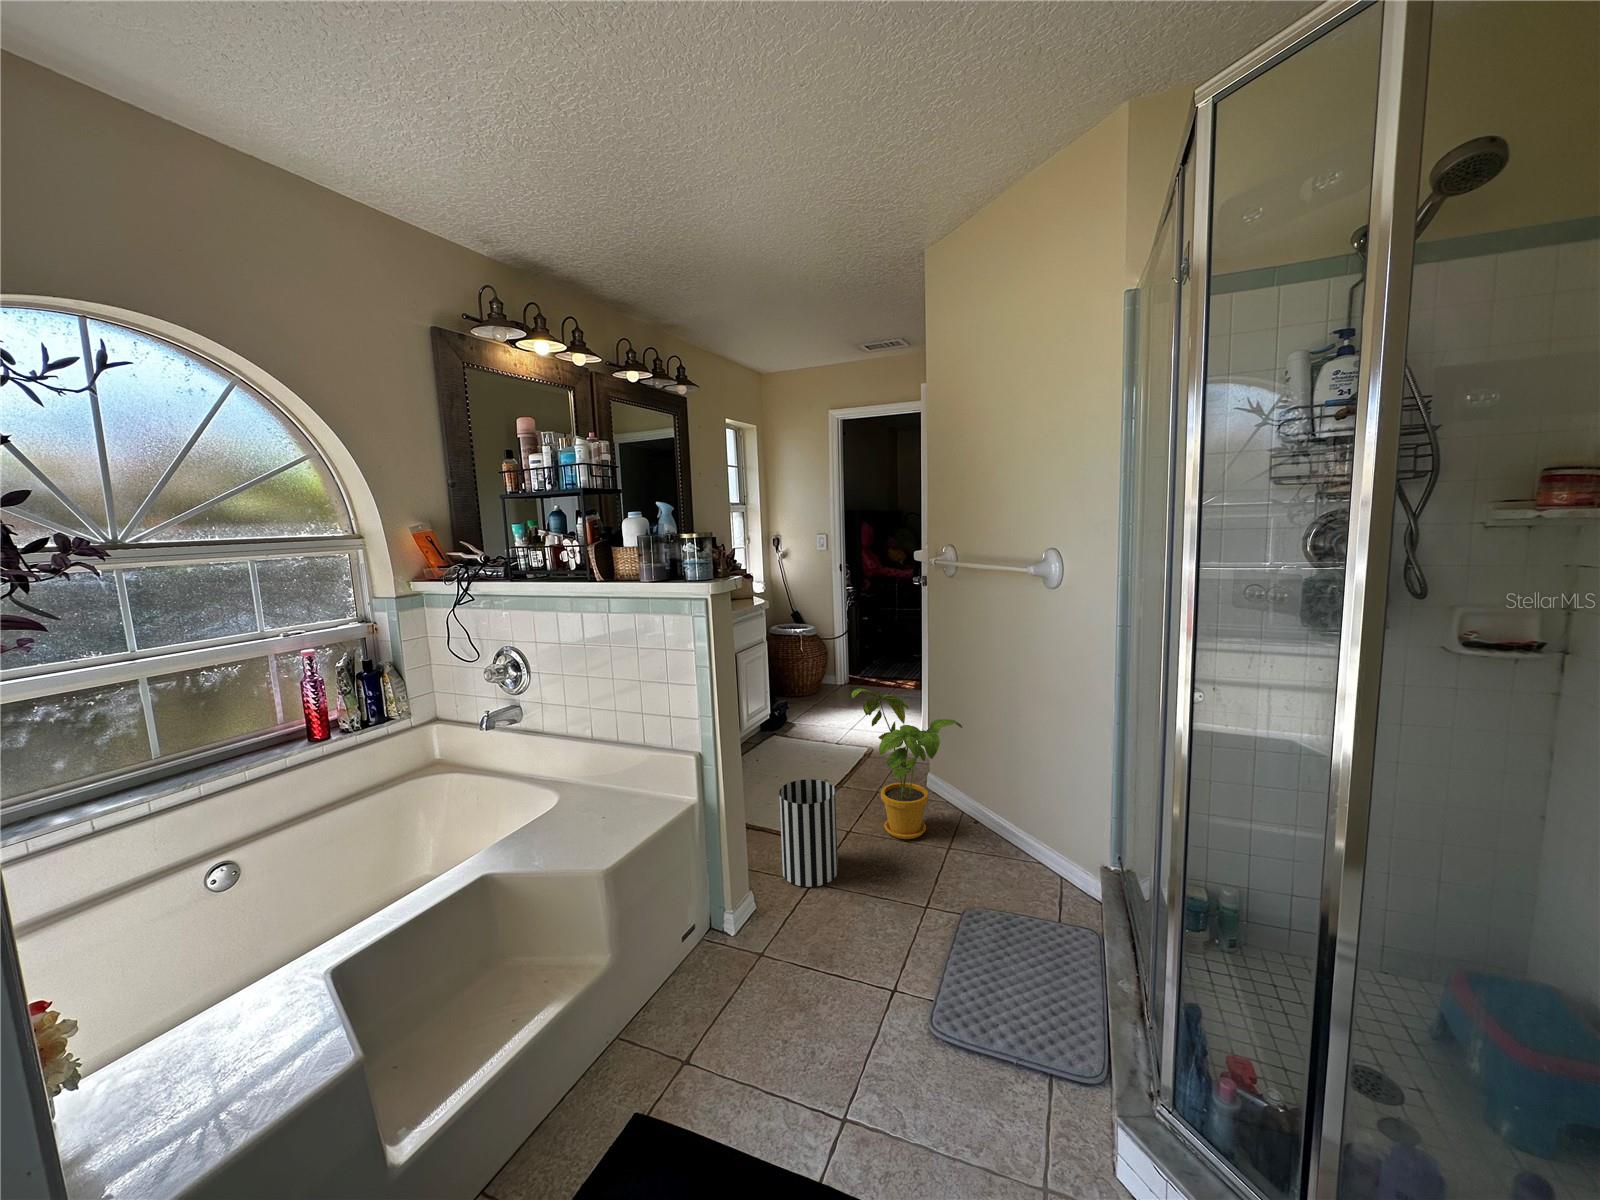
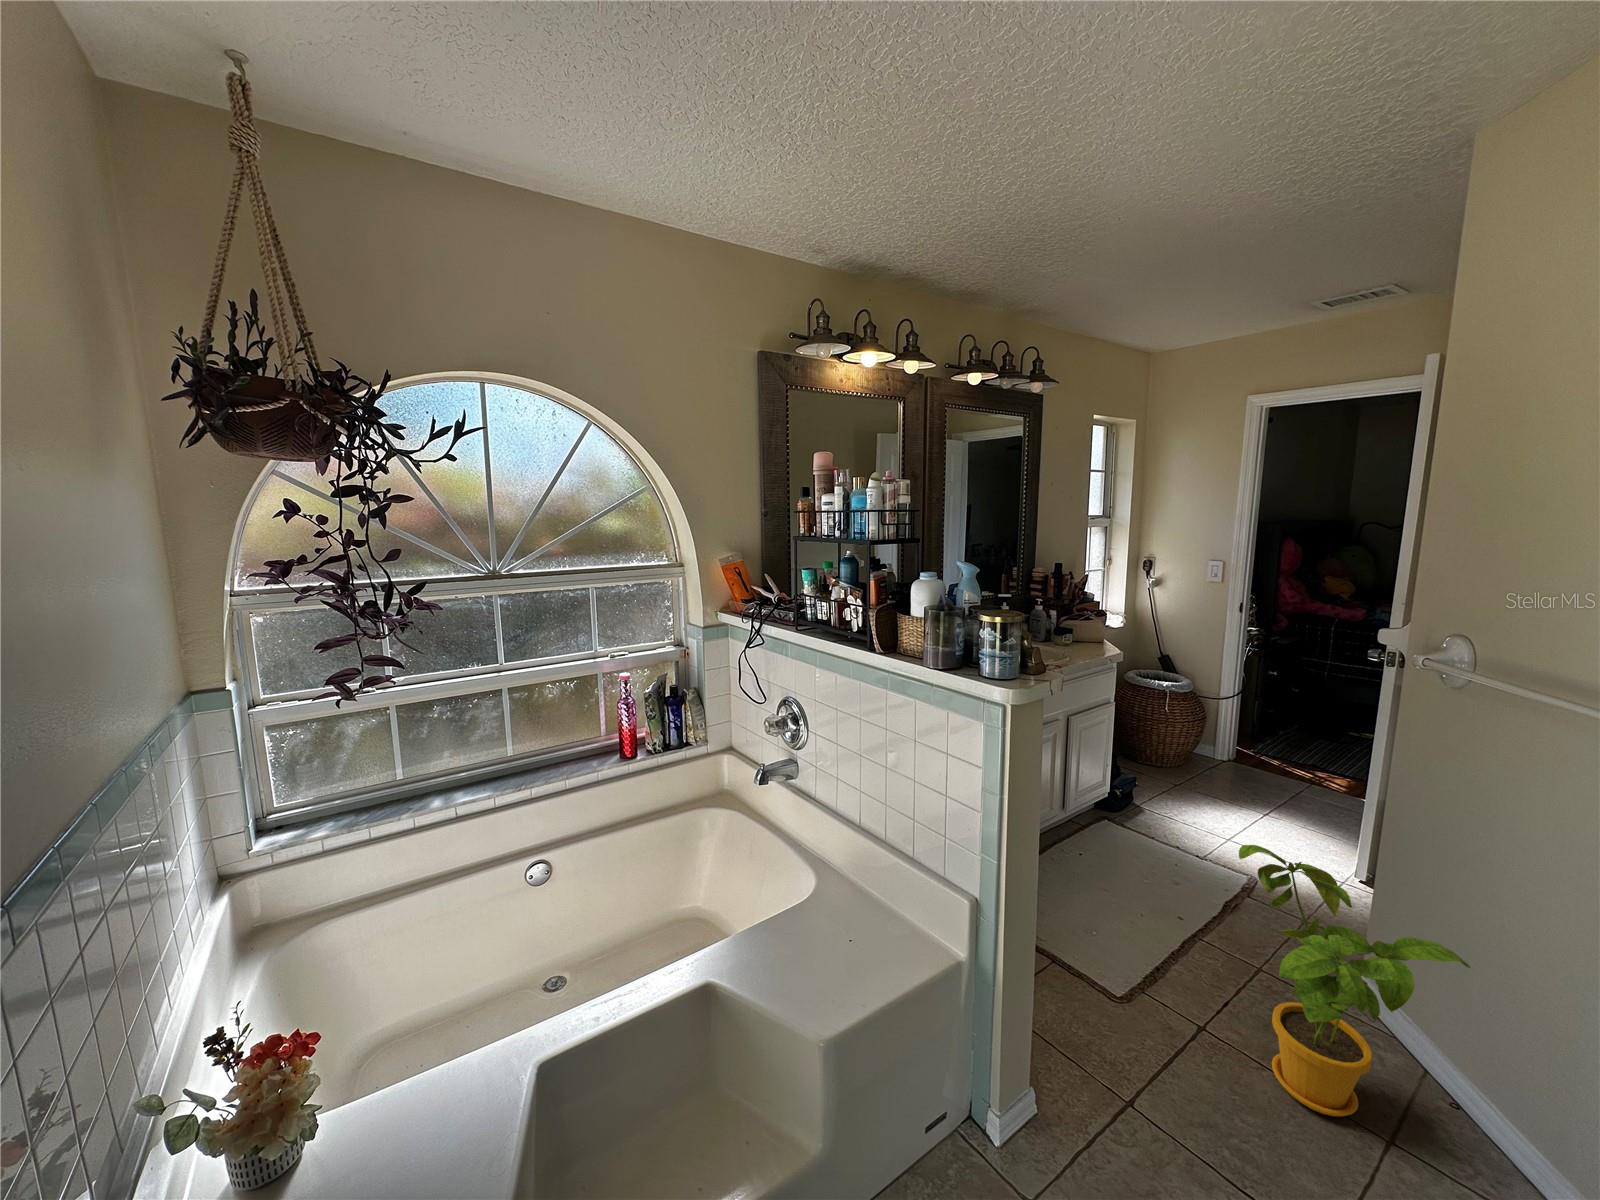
wastebasket: present [779,779,838,887] -> none [1086,956,1189,1134]

